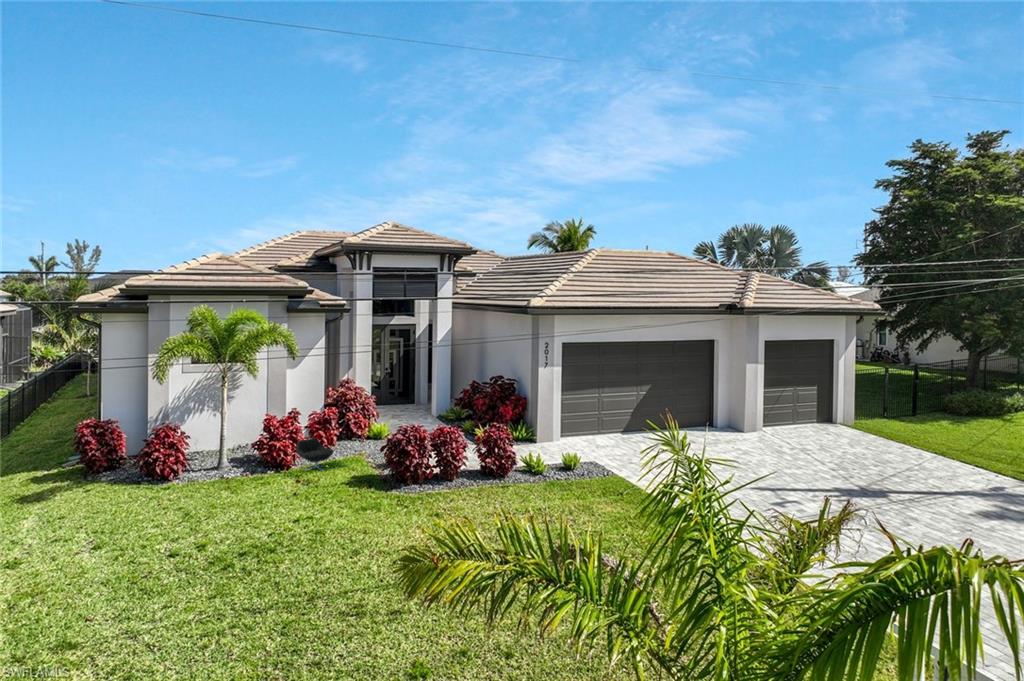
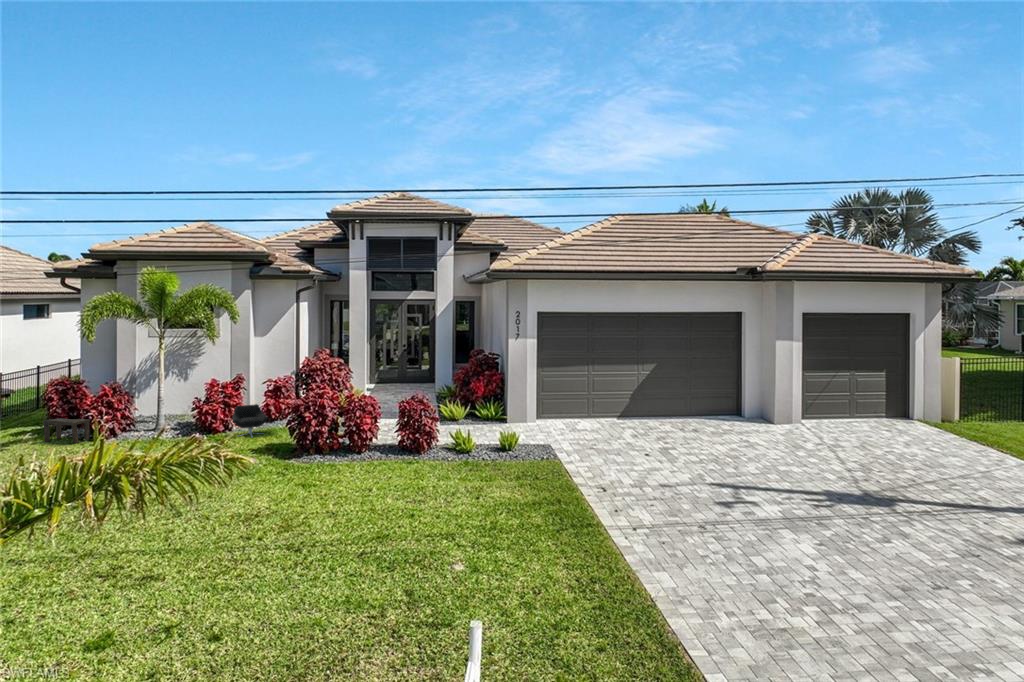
bench: none [102,464,153,490] -> present [43,418,90,444]

